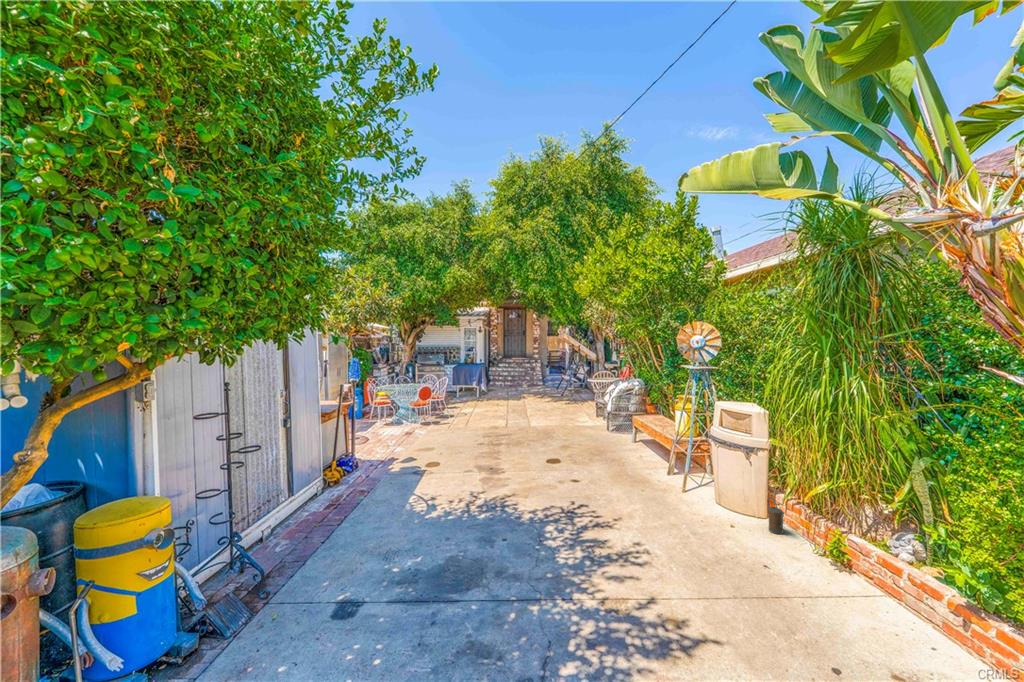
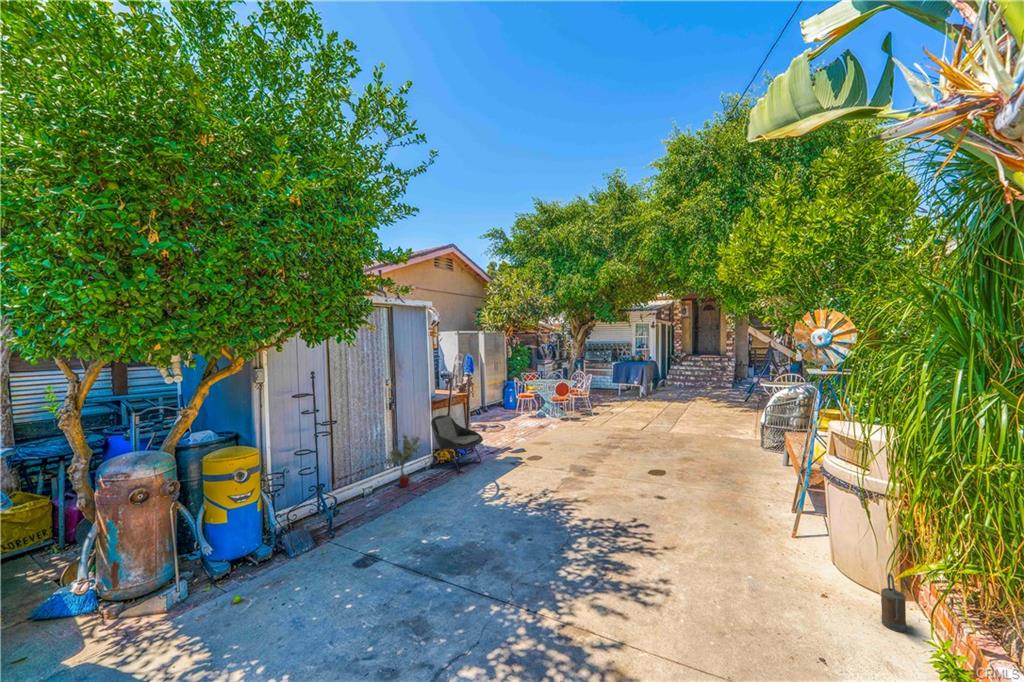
lounge chair: none [323,428,381,491] -> present [430,415,483,473]
potted tree: none [284,452,325,517] -> present [387,433,420,487]

